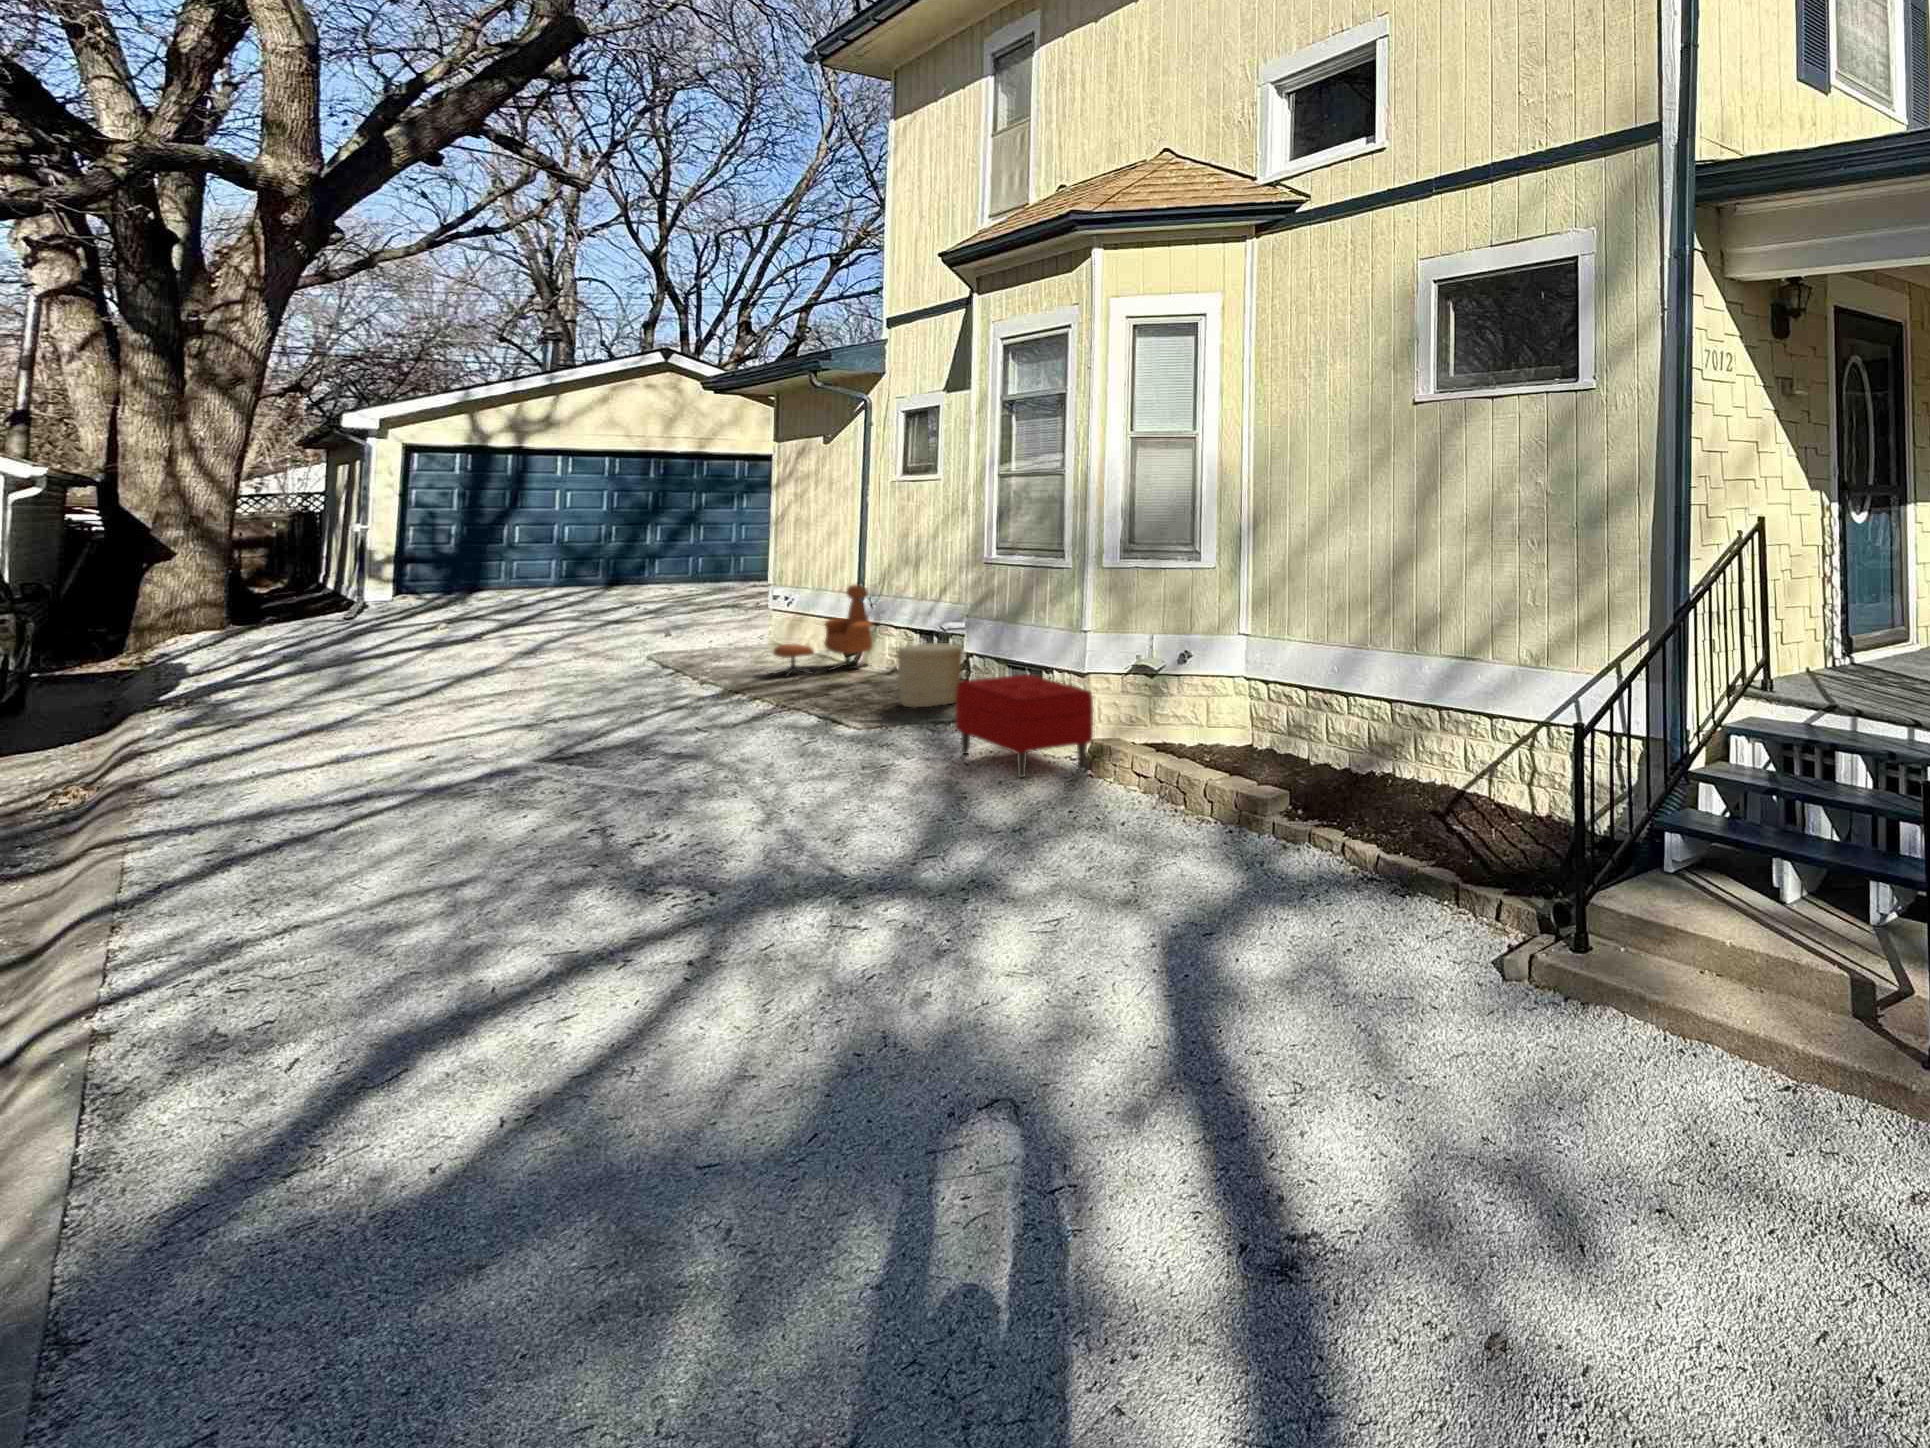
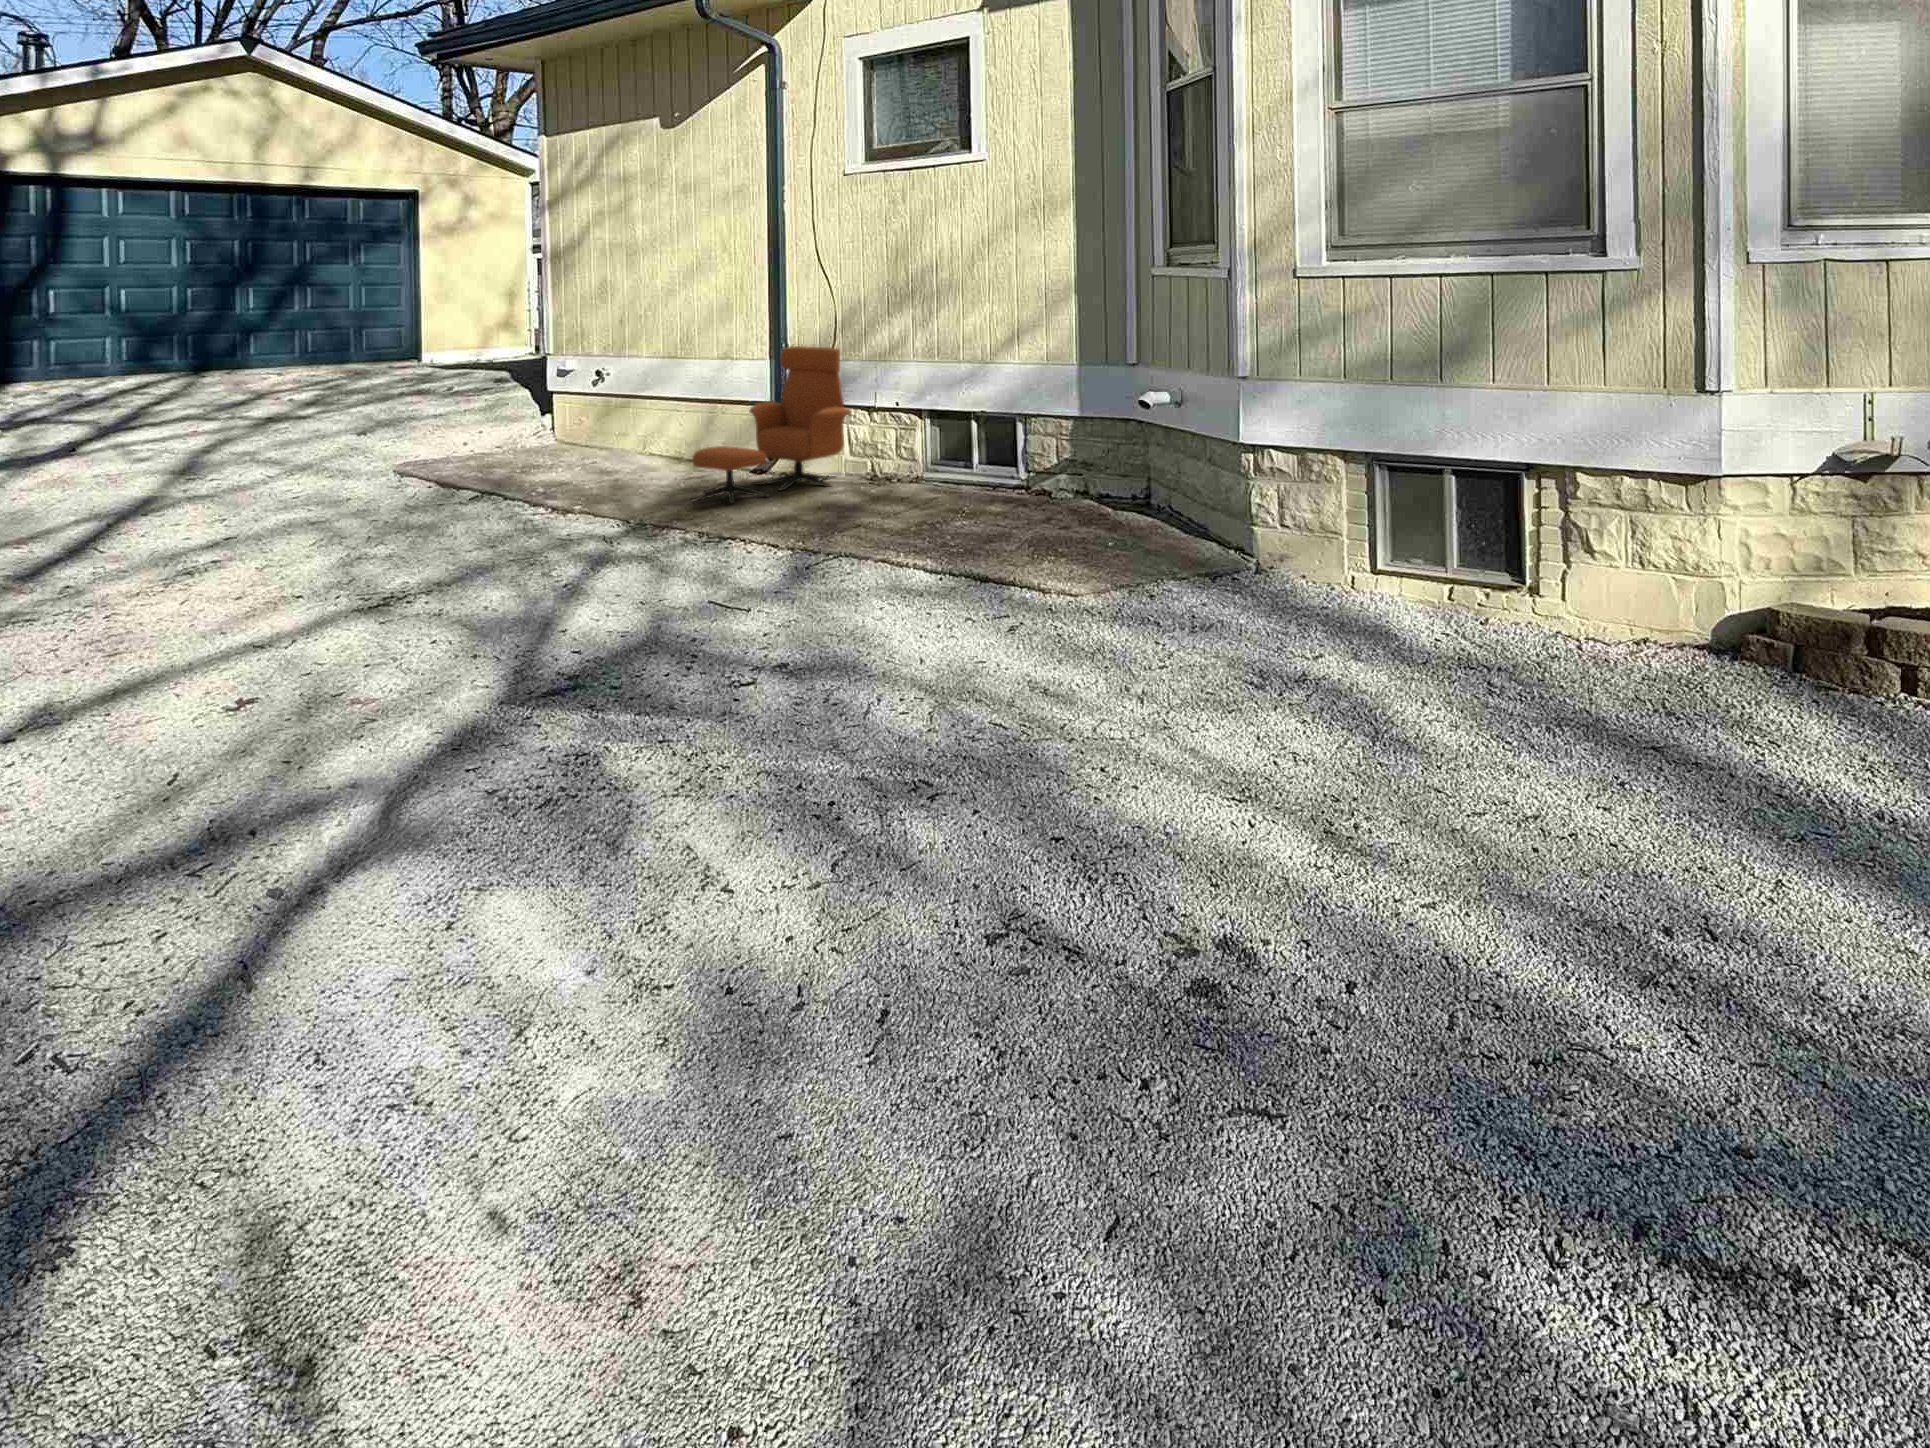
woven basket: present [897,643,963,707] -> none [1091,438,1202,561]
bench: present [956,674,1093,777] -> none [1496,495,1907,743]

